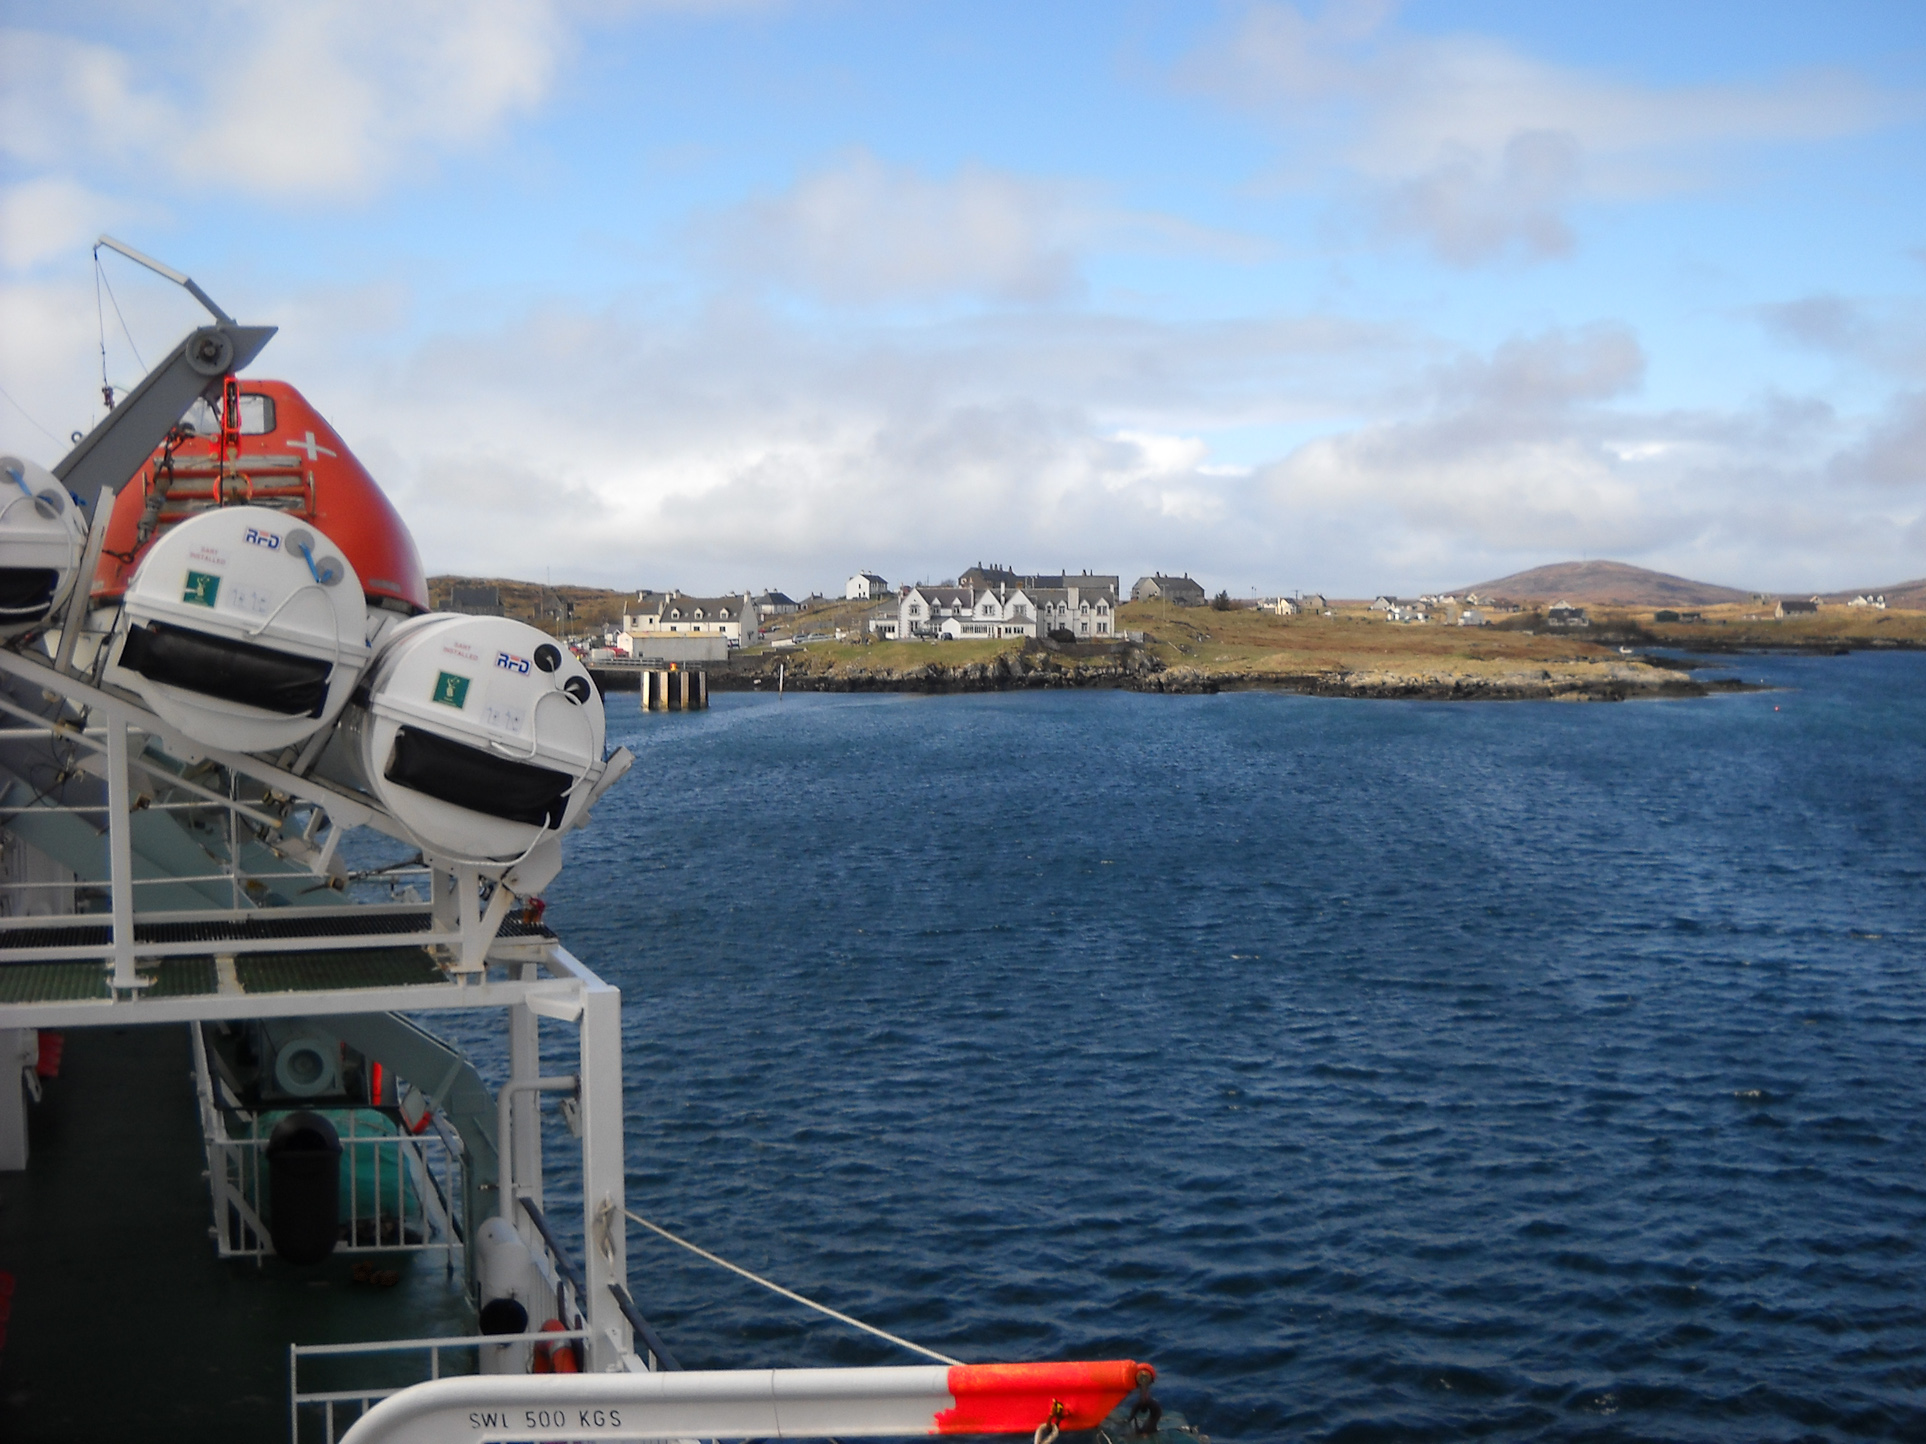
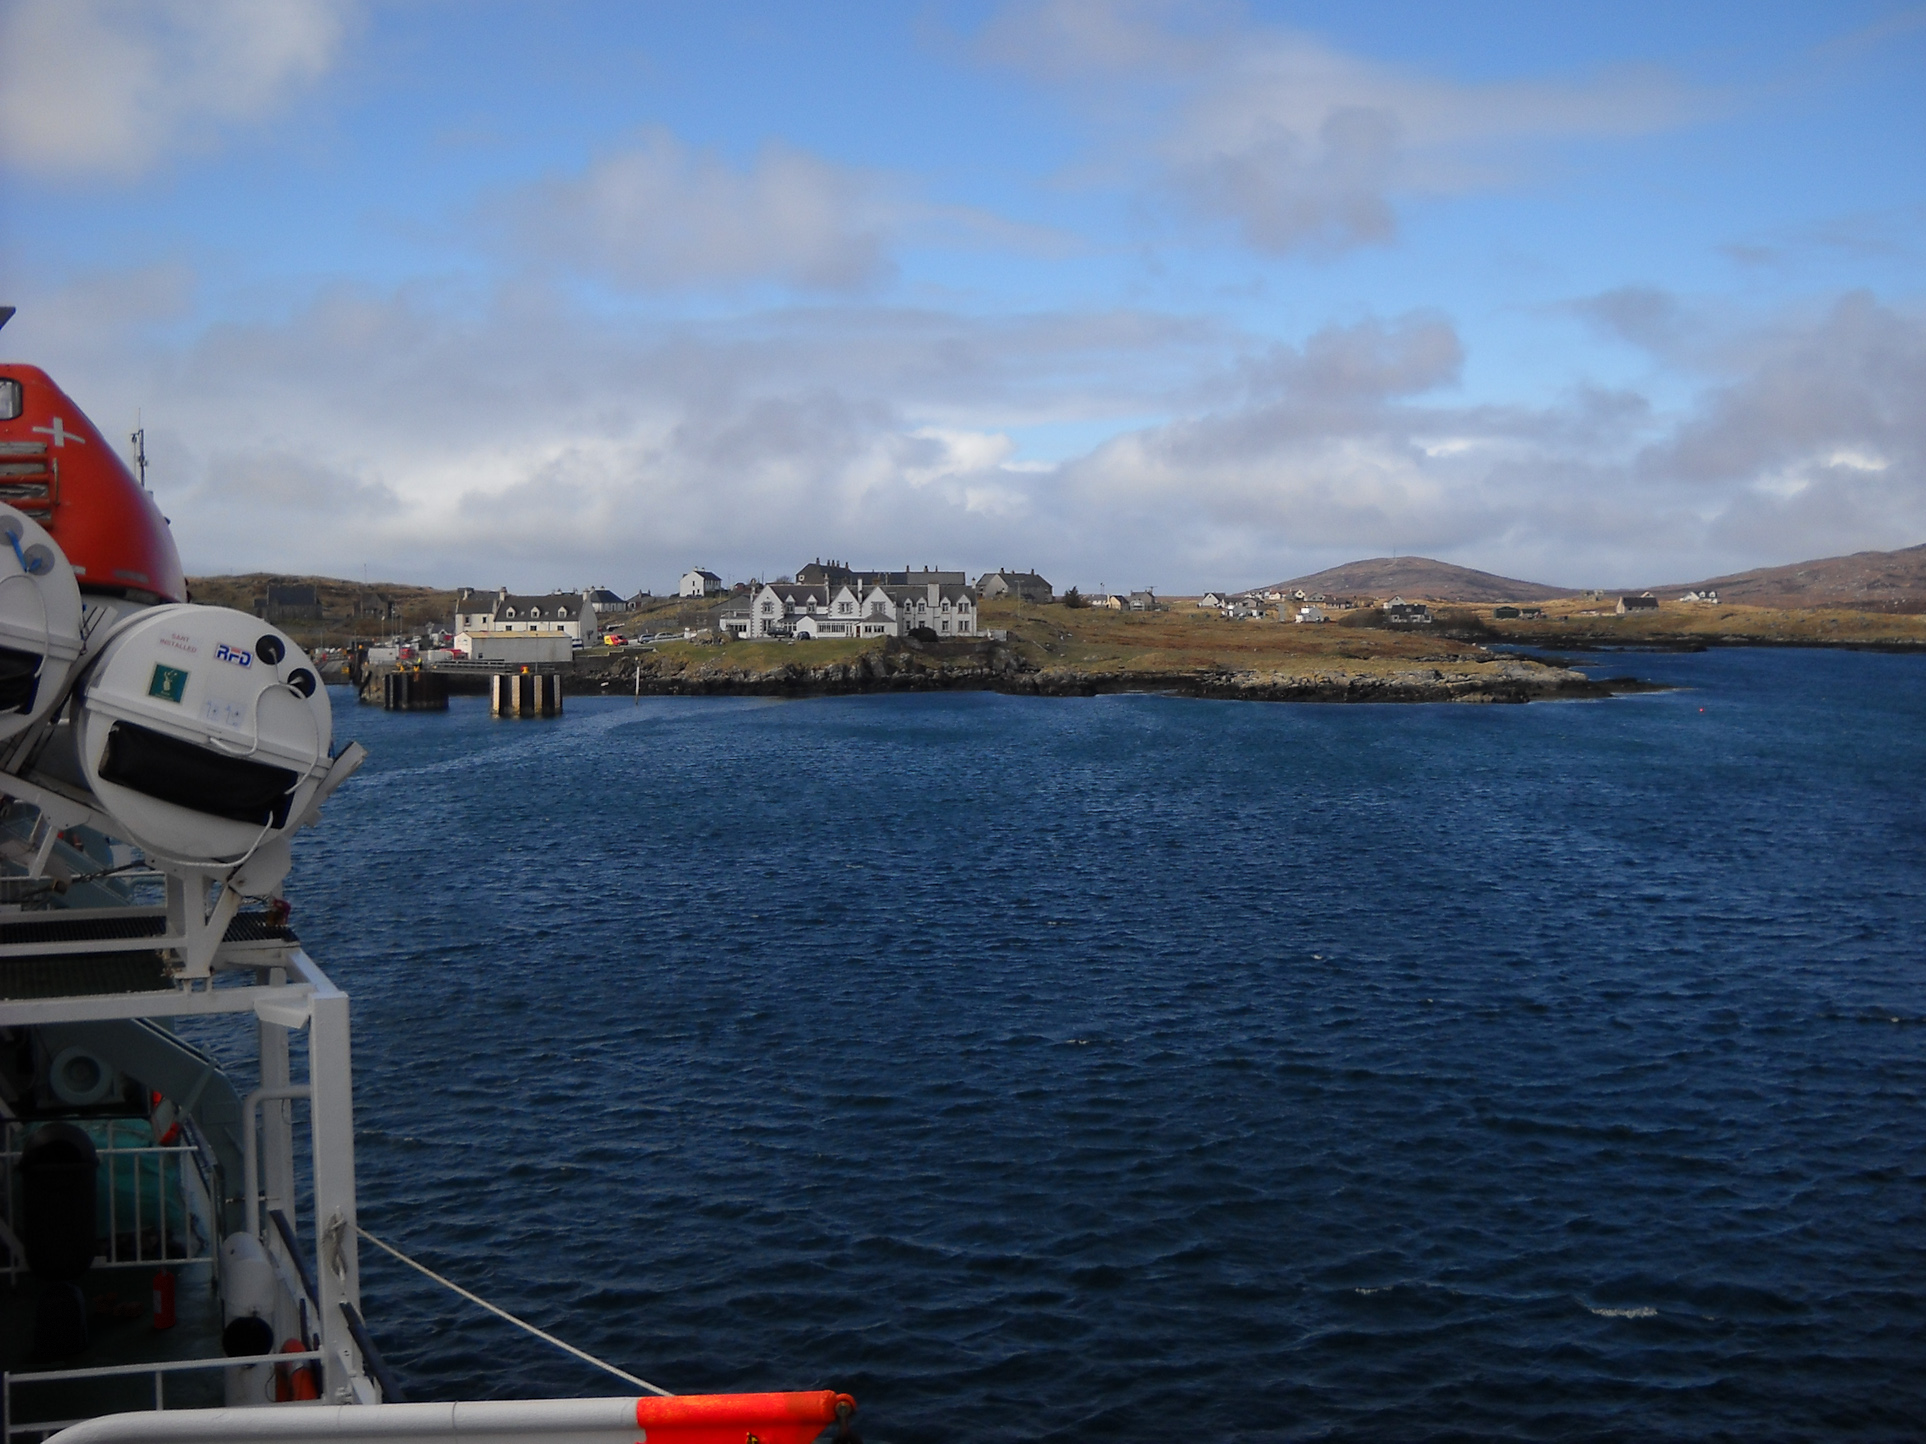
fire extinguisher: none [409,1236,429,1298] -> present [153,1264,176,1329]
backpack: none [302,1252,352,1326] -> present [33,1281,88,1357]

